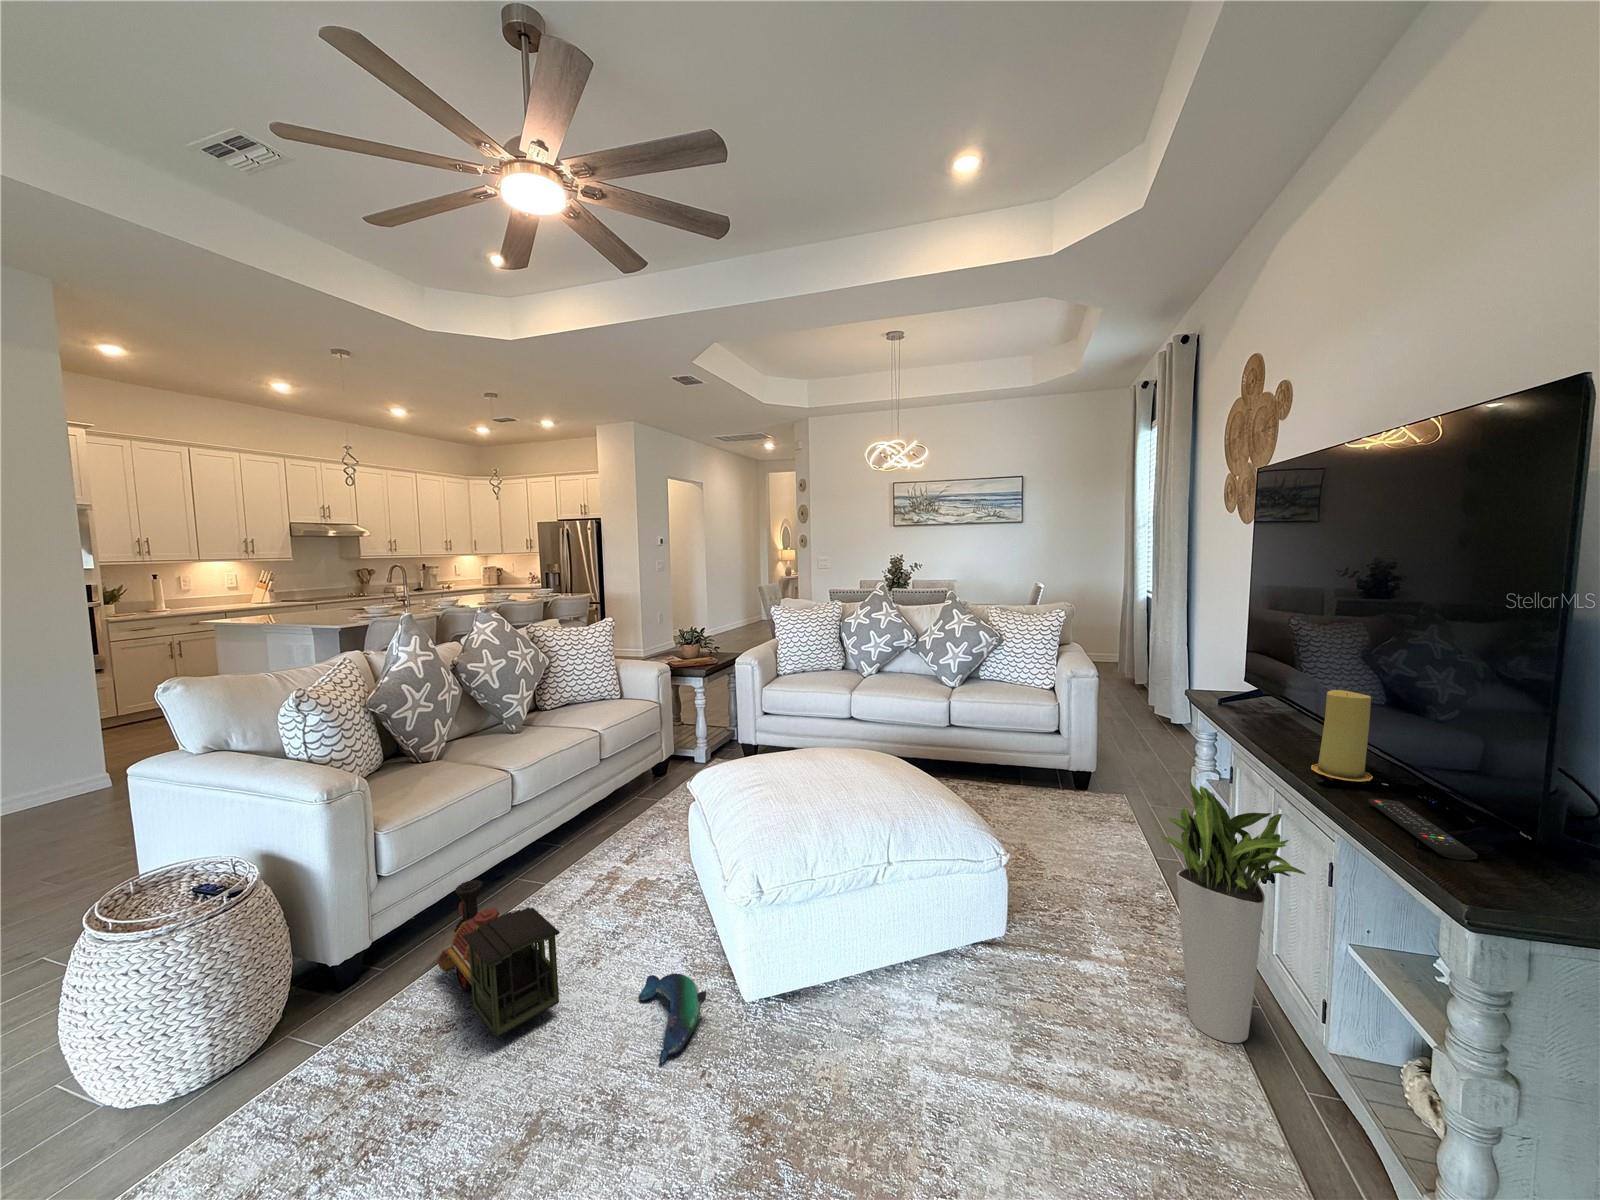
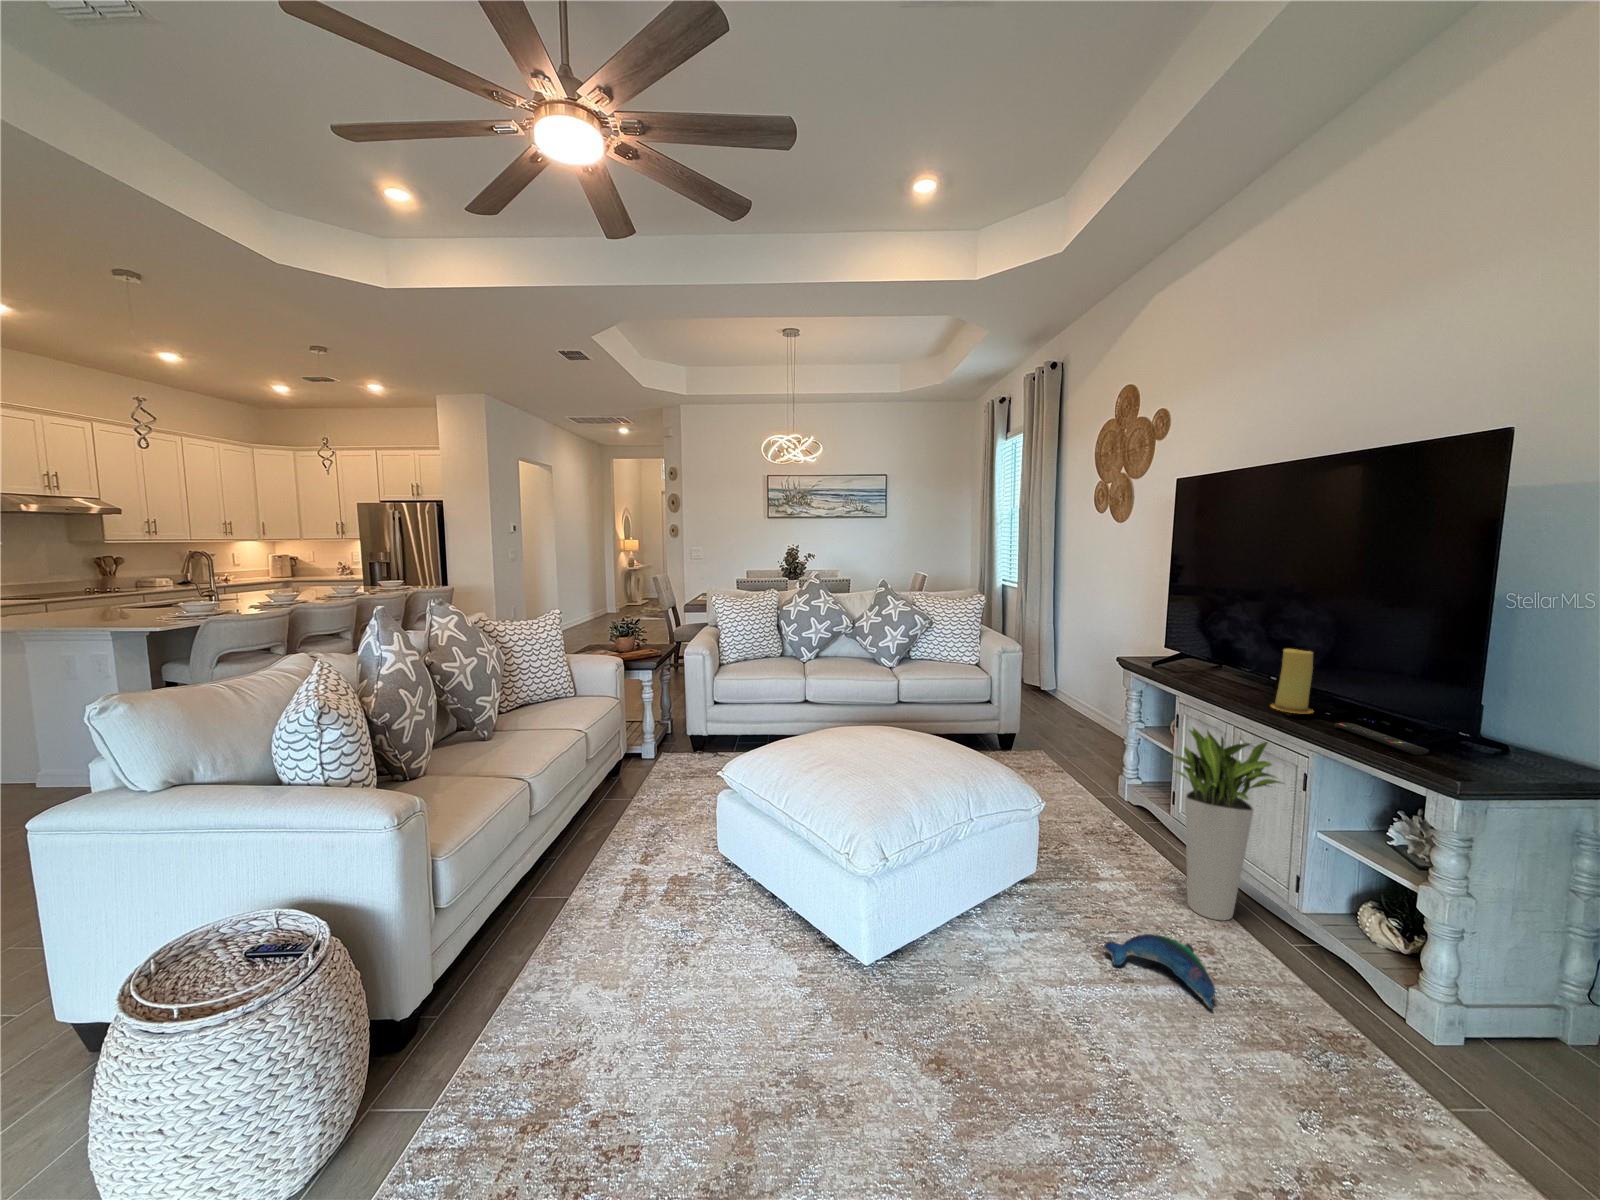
toy train: present [438,880,560,1038] -> none [522,896,694,1050]
plush toy: present [638,974,706,1063] -> present [1104,934,1216,1009]

